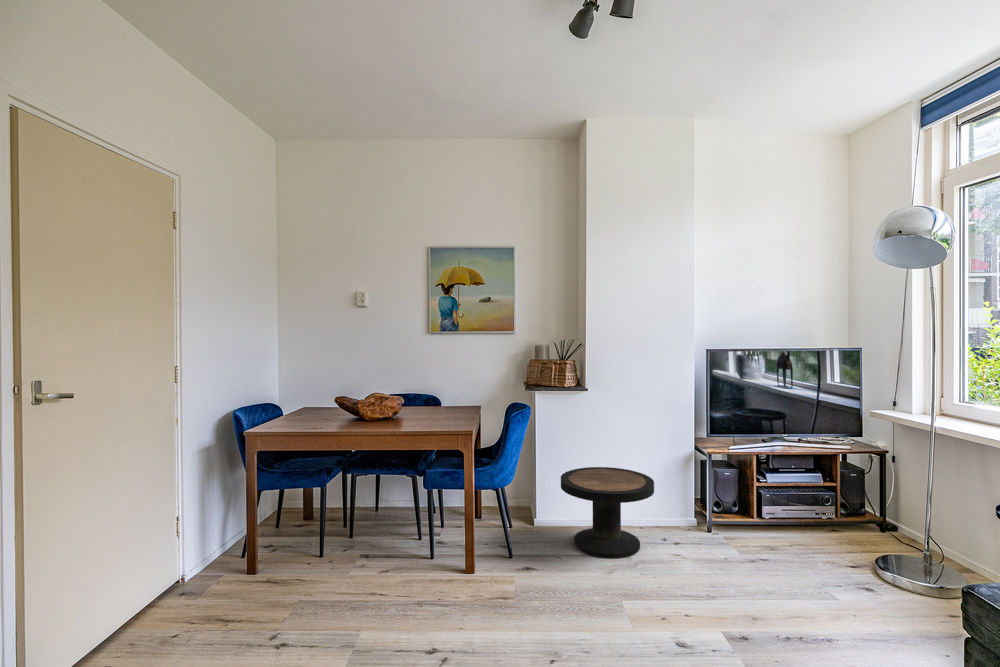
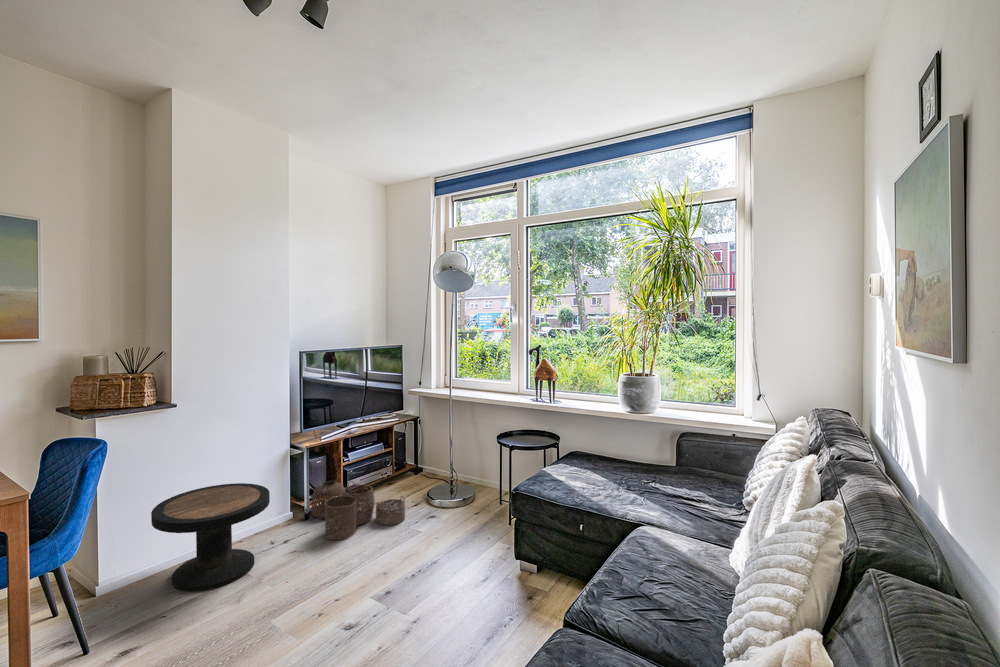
woven basket: none [715,495,828,576] -> present [312,481,405,540]

